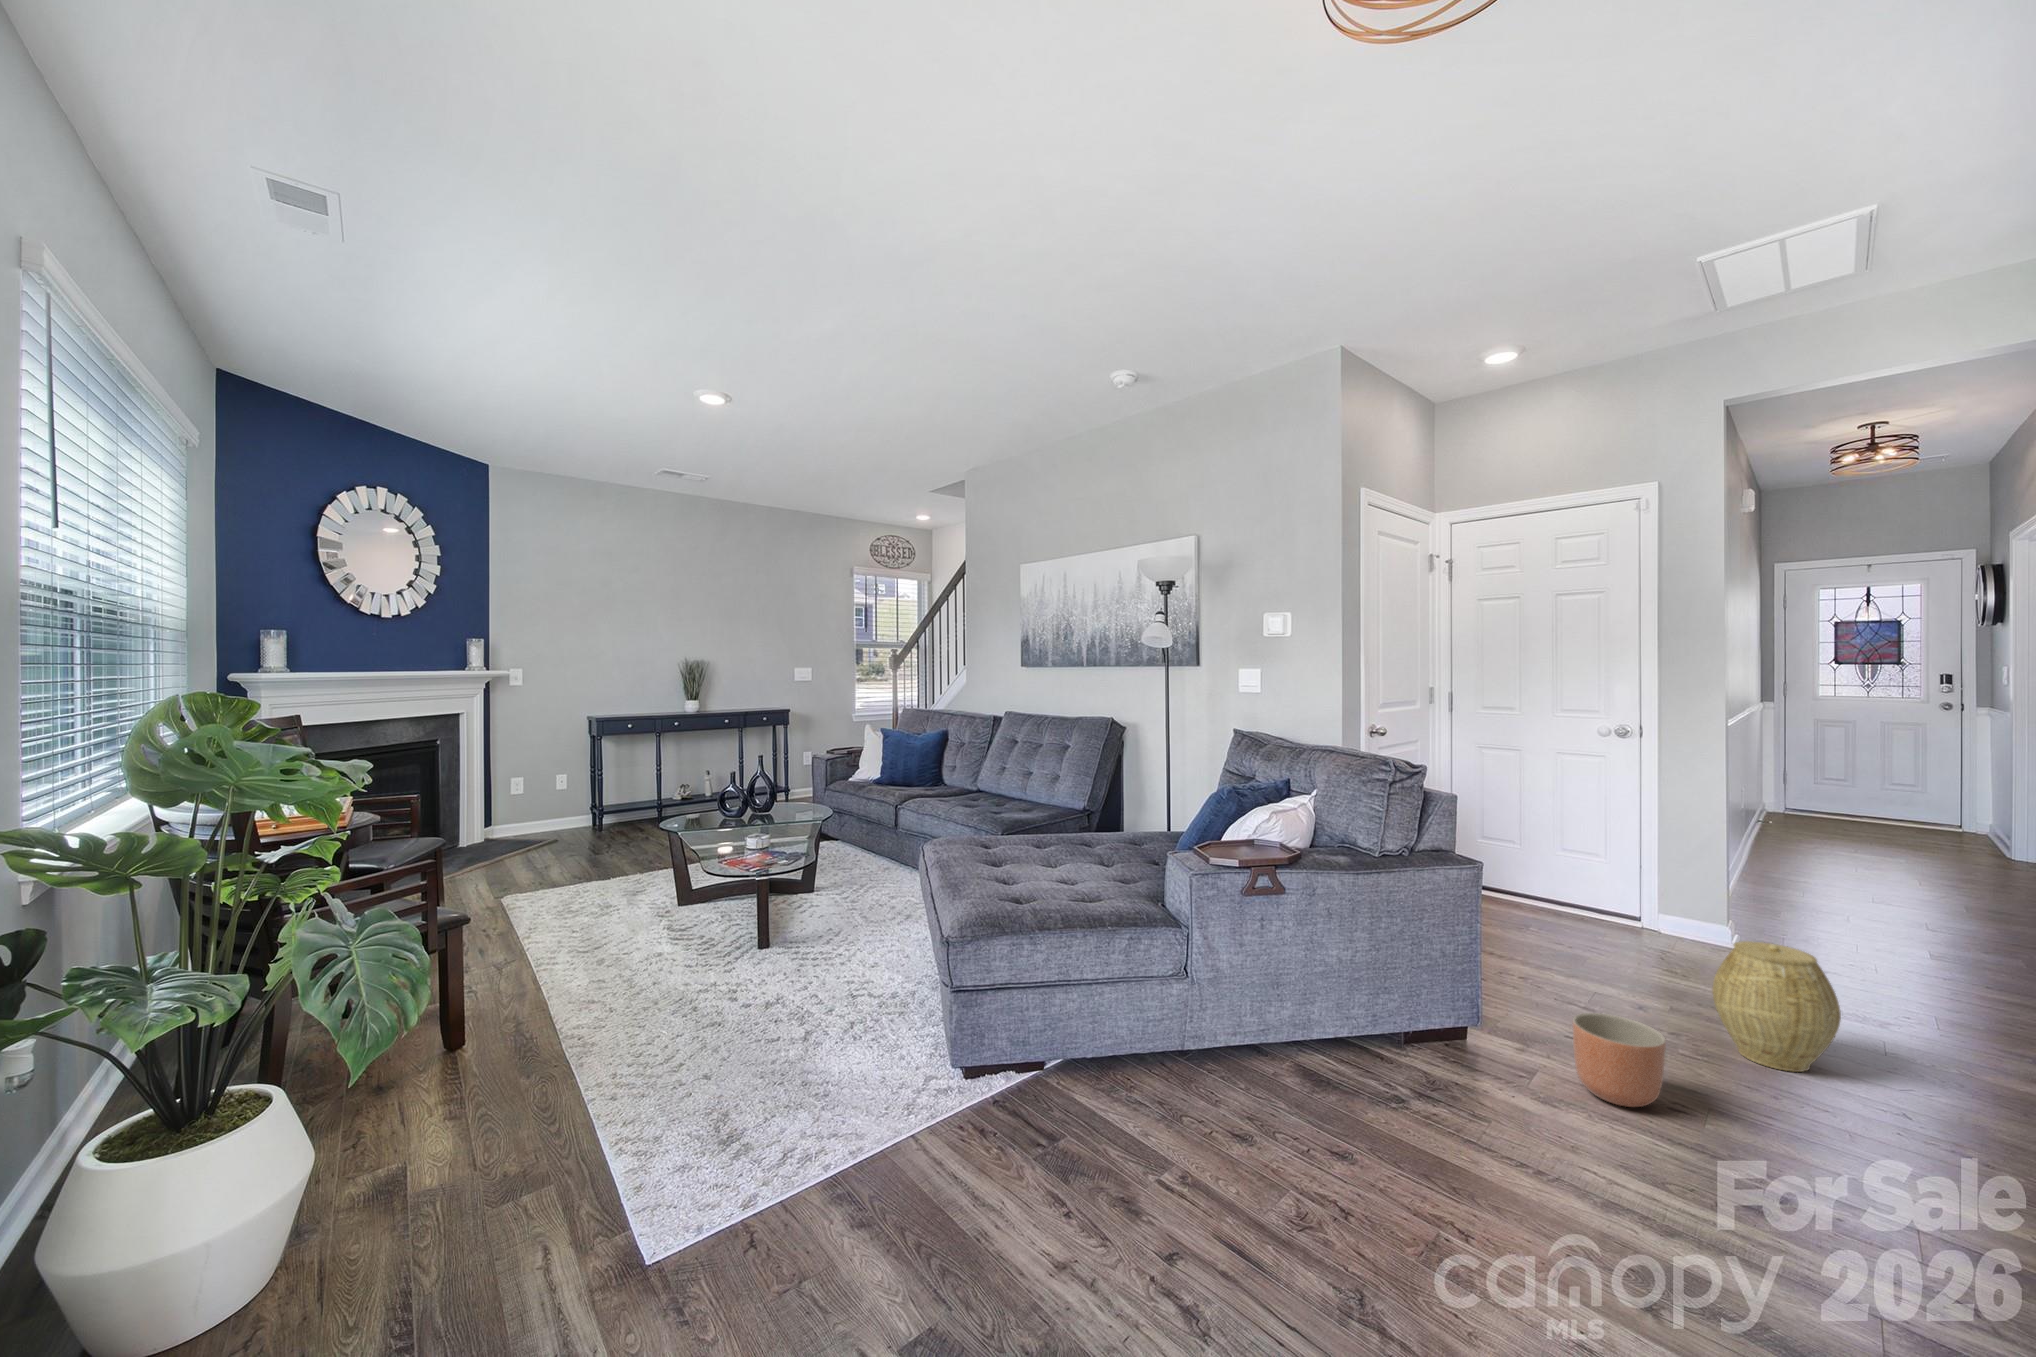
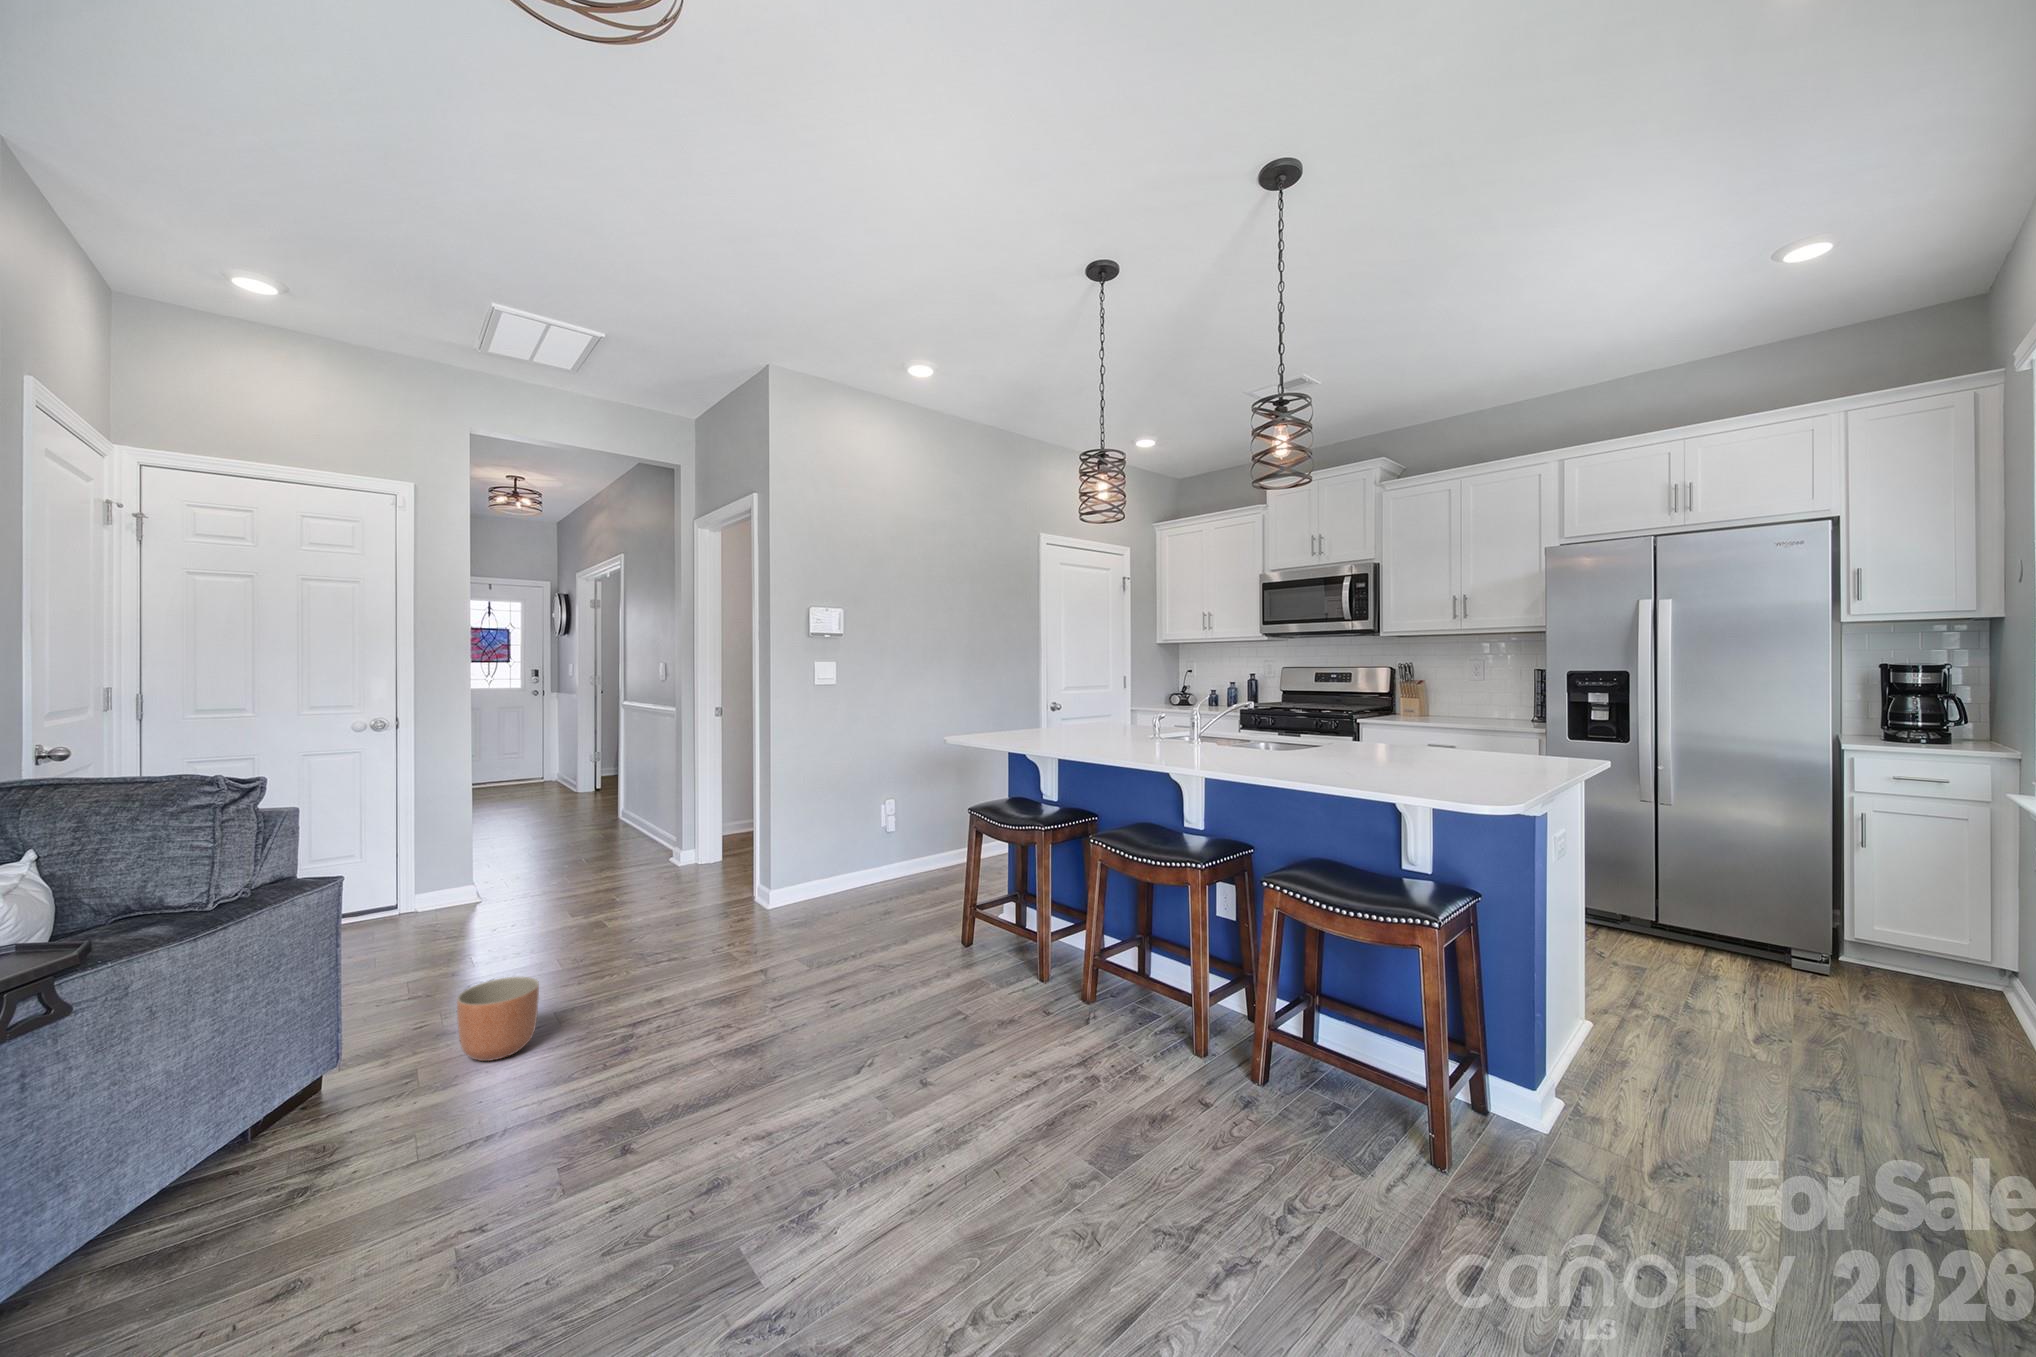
woven basket: present [1712,941,1841,1072] -> none [526,877,610,975]

